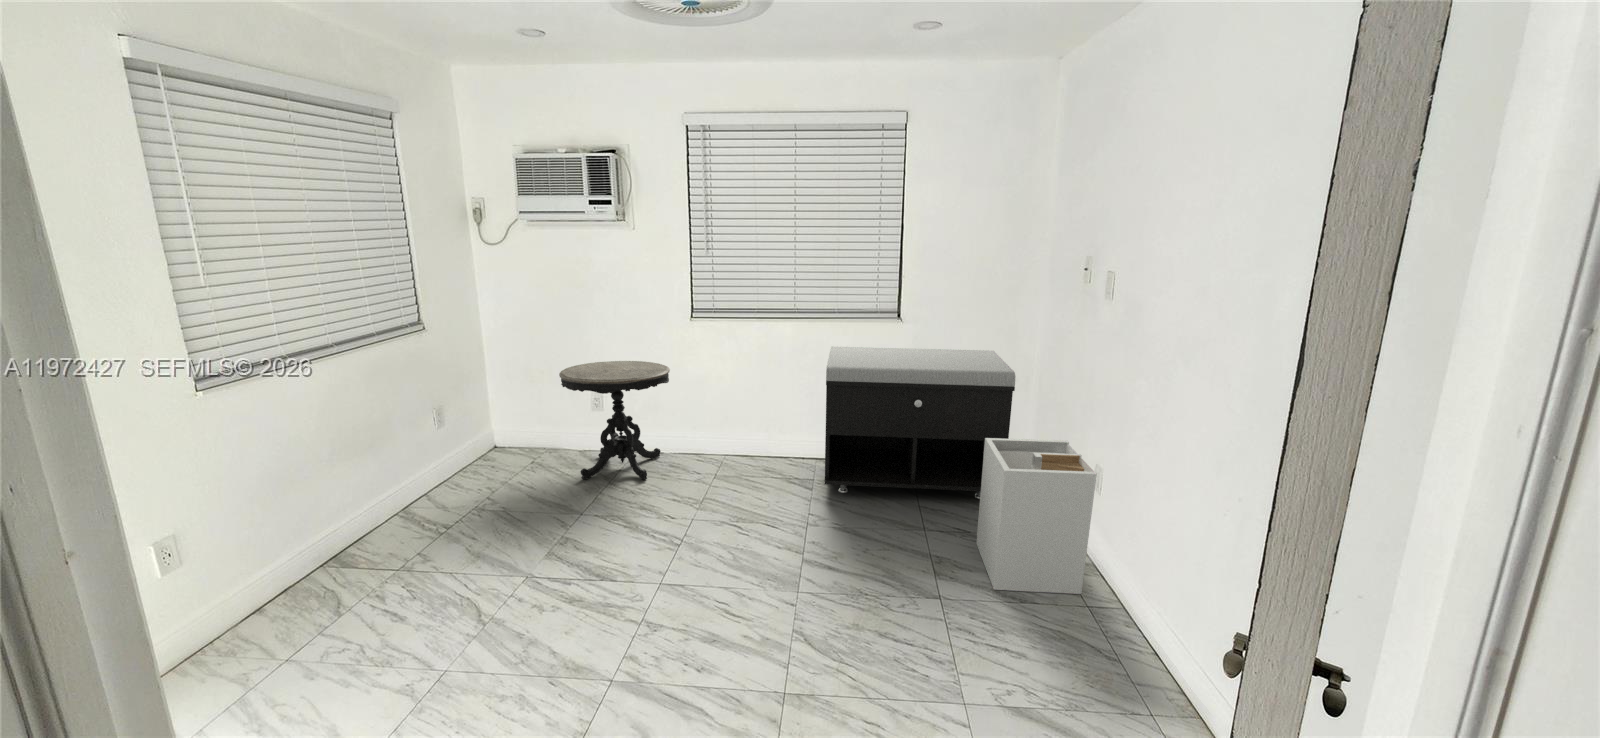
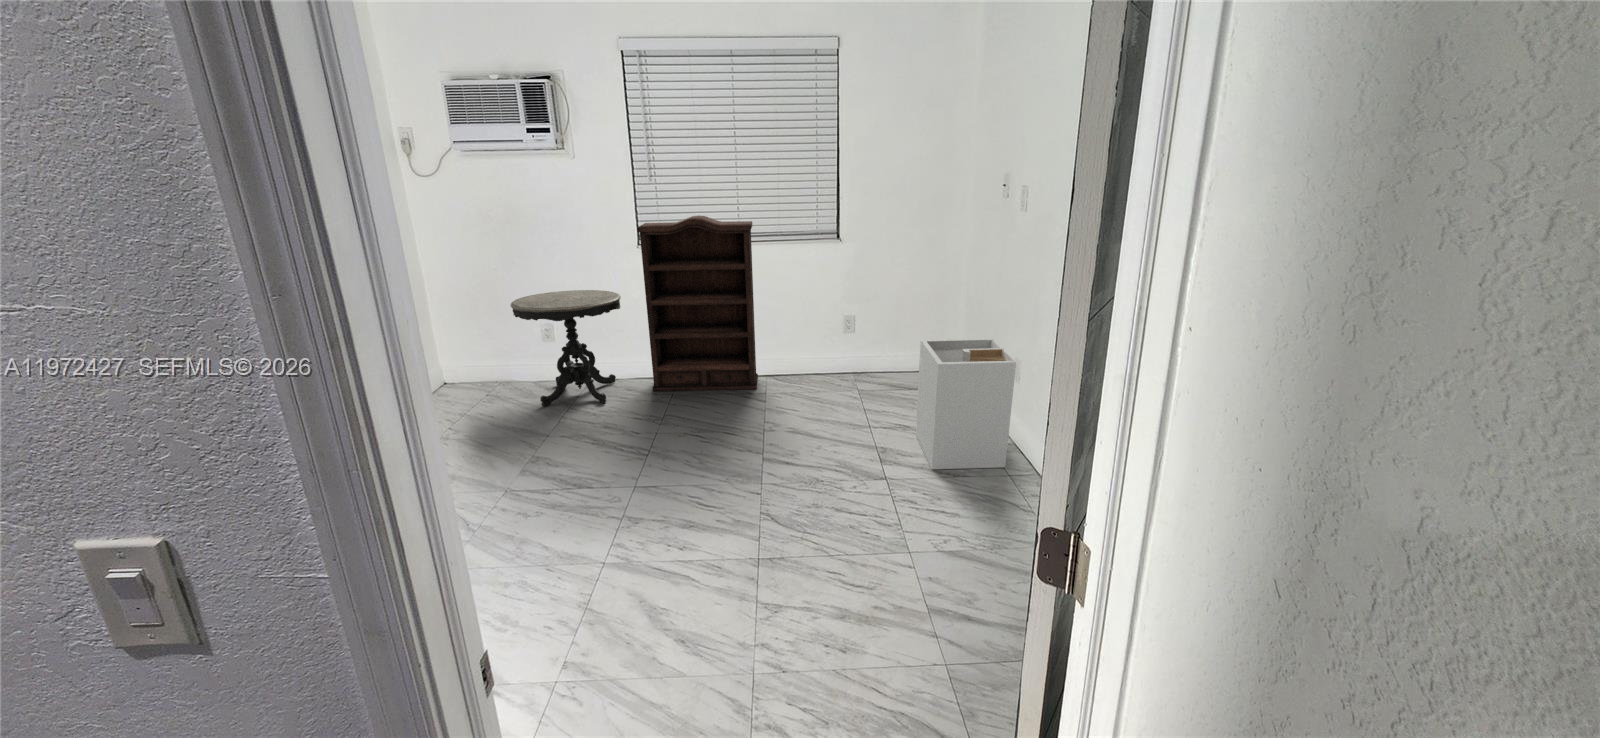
bookshelf: none [690,290,809,474] -> present [637,216,758,391]
storage bench: present [824,346,1015,499] -> none [774,265,946,403]

